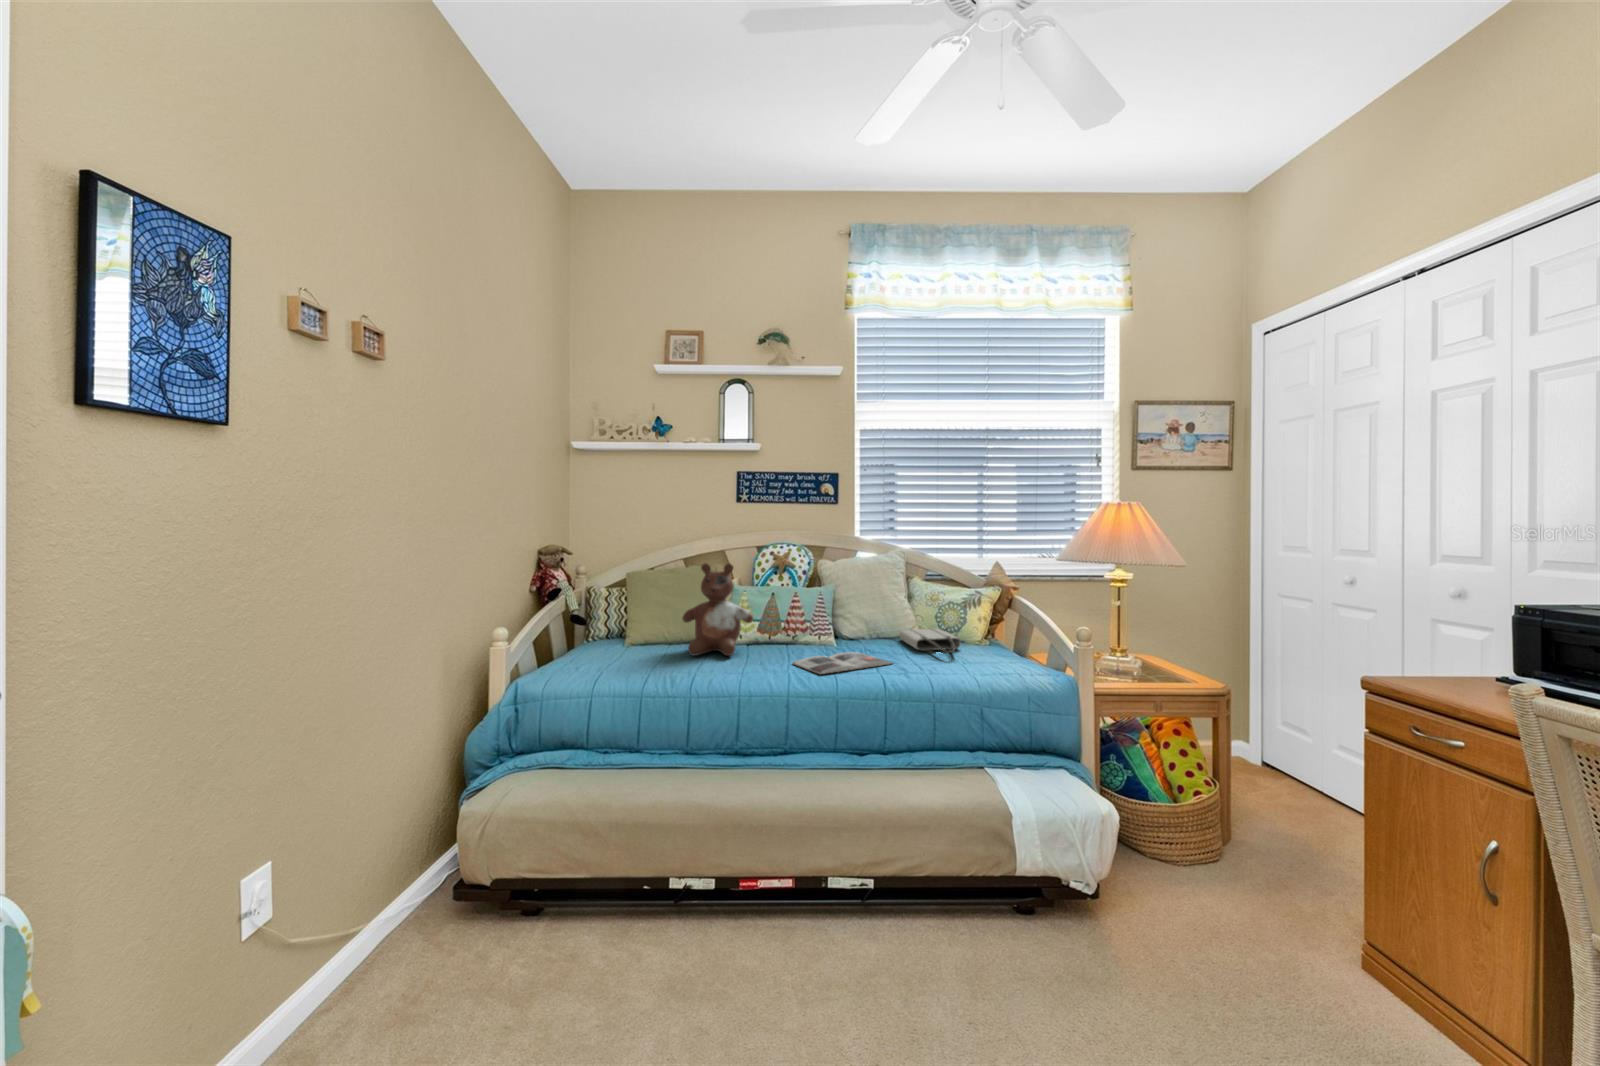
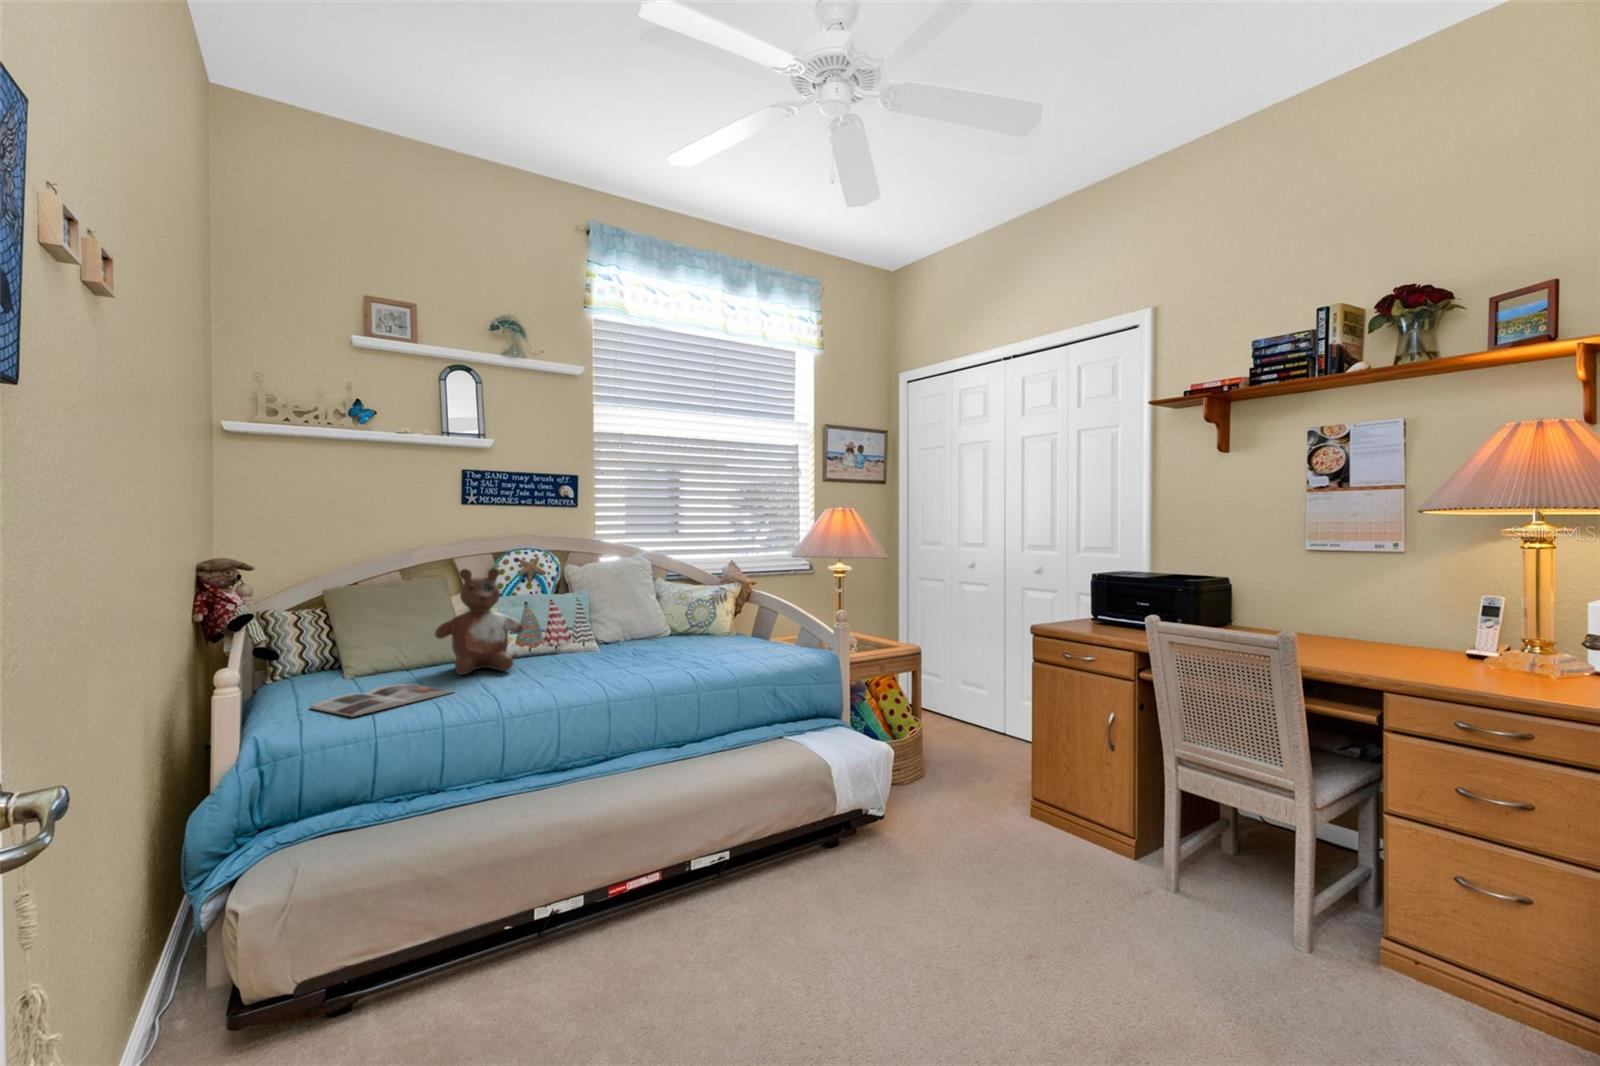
tote bag: present [900,628,961,653] -> none [664,626,738,647]
magazine: present [792,652,892,674] -> present [310,684,454,716]

